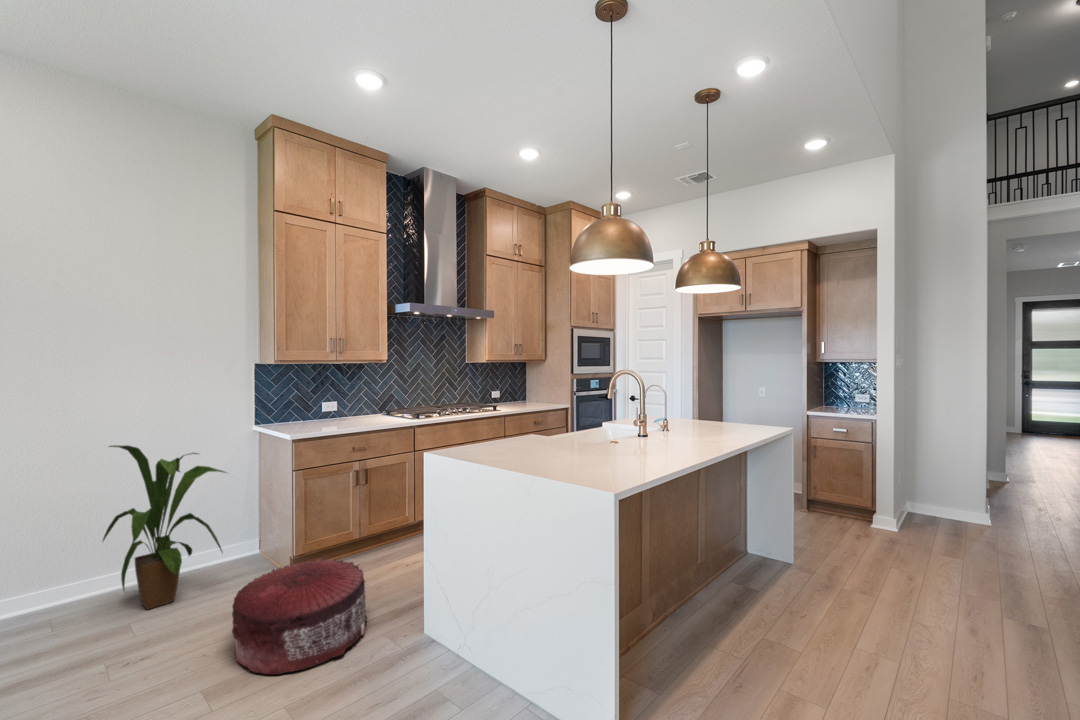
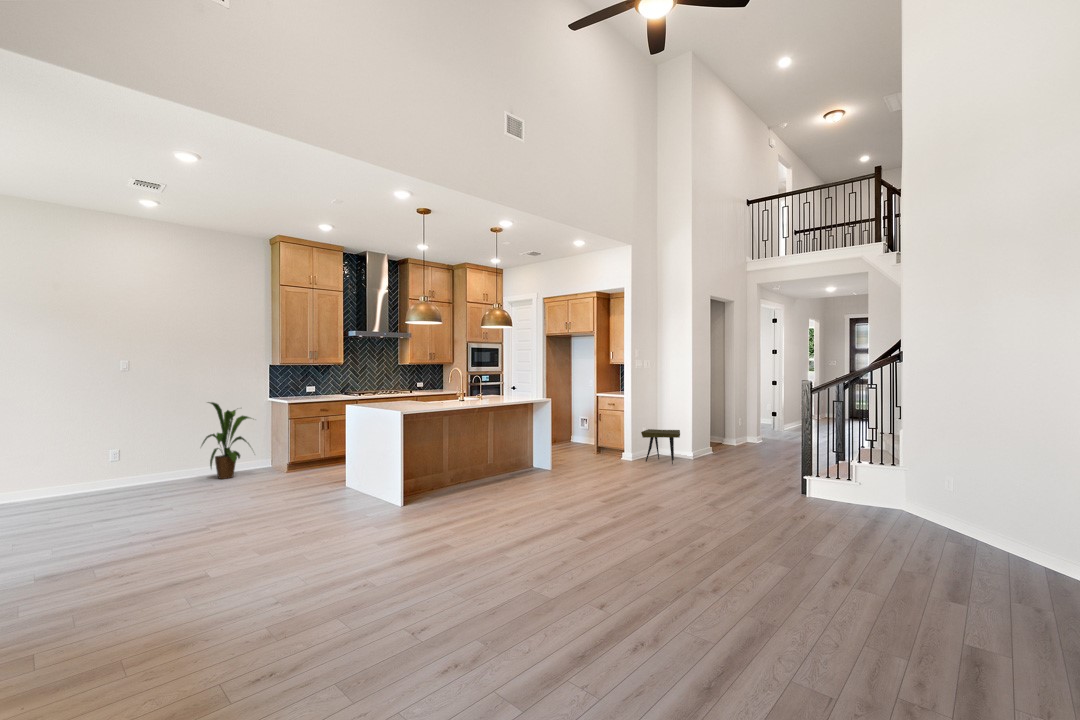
side table: none [921,474,1016,544] -> present [641,429,680,464]
pouf: present [232,558,367,675] -> none [262,455,321,492]

